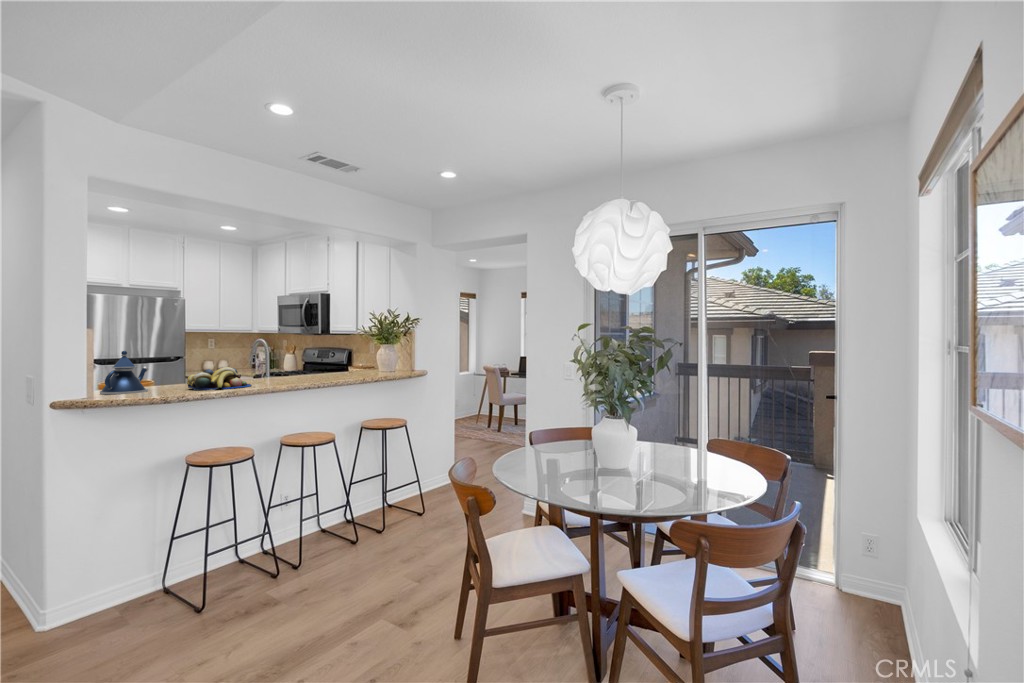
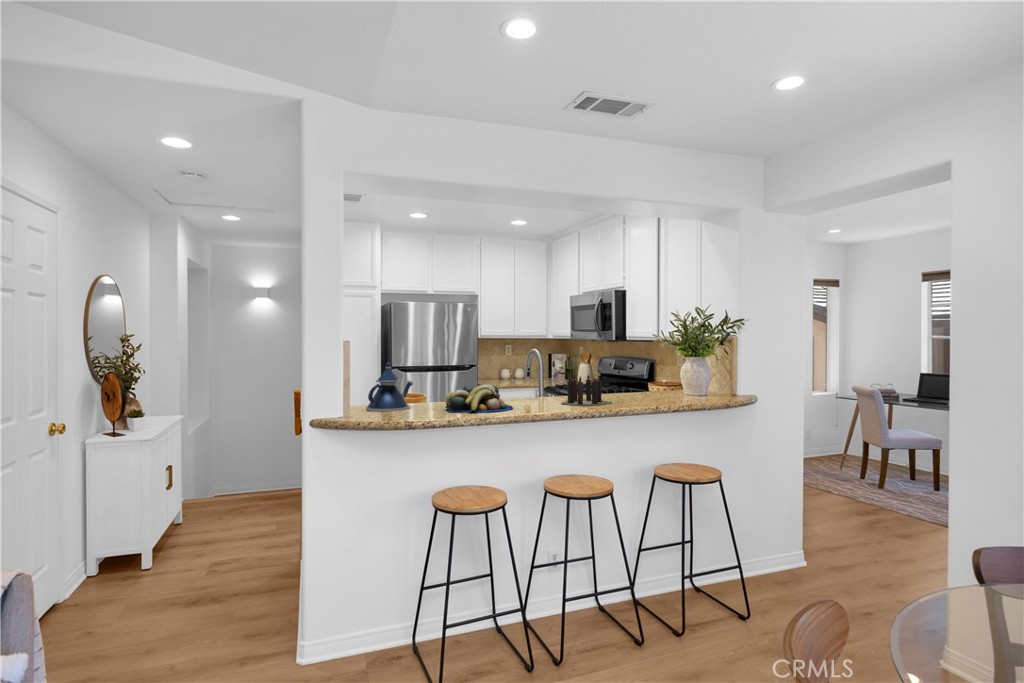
candle: none [283,358,330,381] -> present [562,374,611,406]

